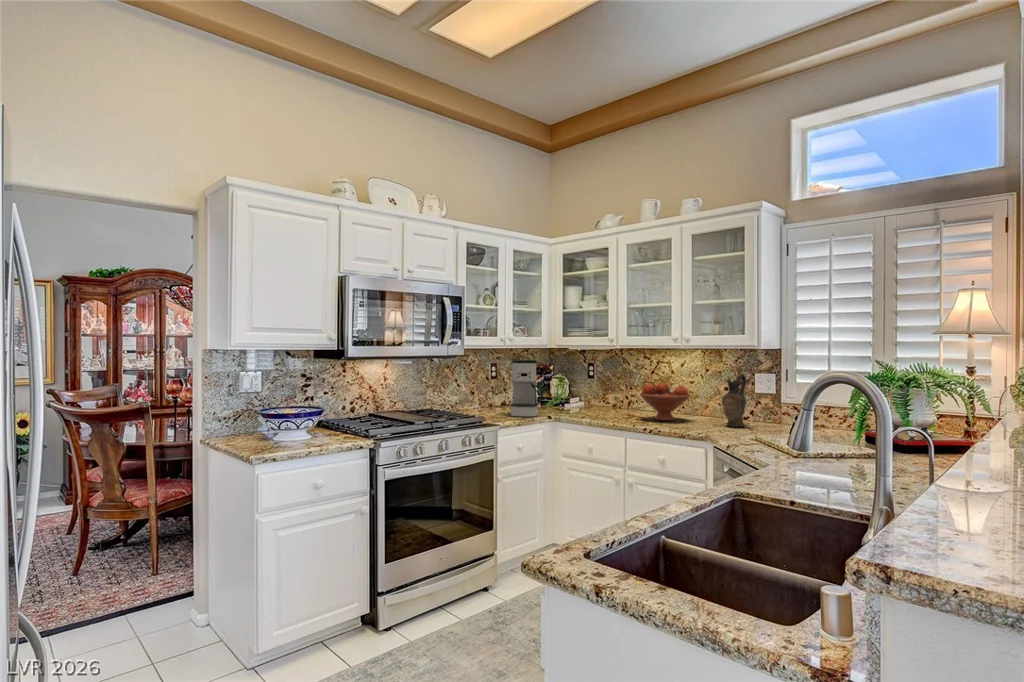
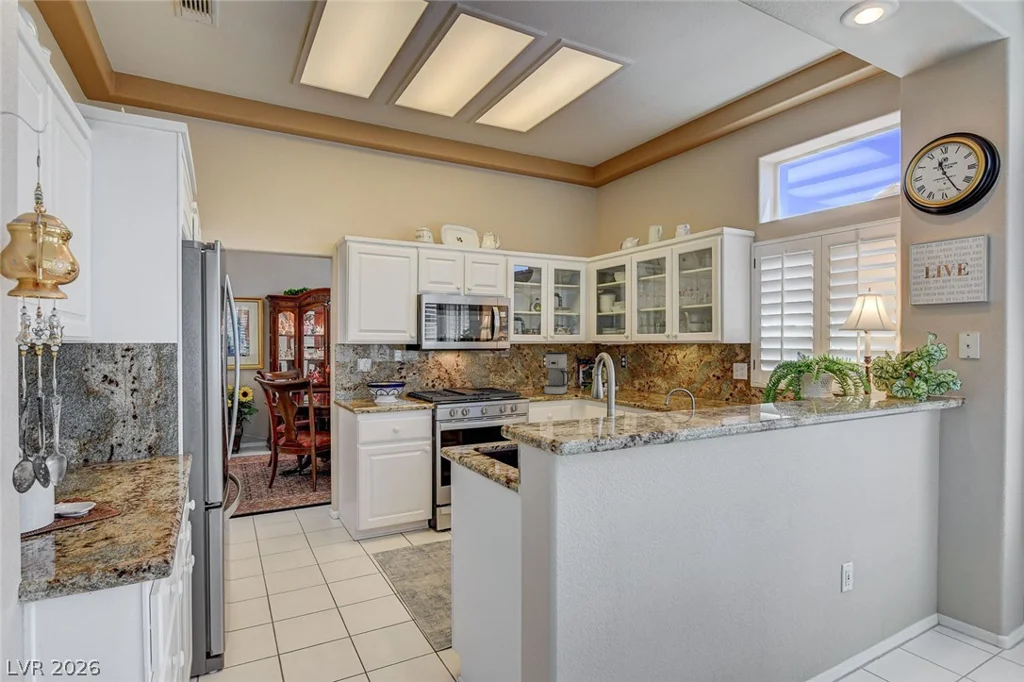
ceramic pitcher: present [722,373,746,427] -> none [697,362,718,404]
fruit bowl: present [640,383,690,421] -> none [640,370,679,399]

